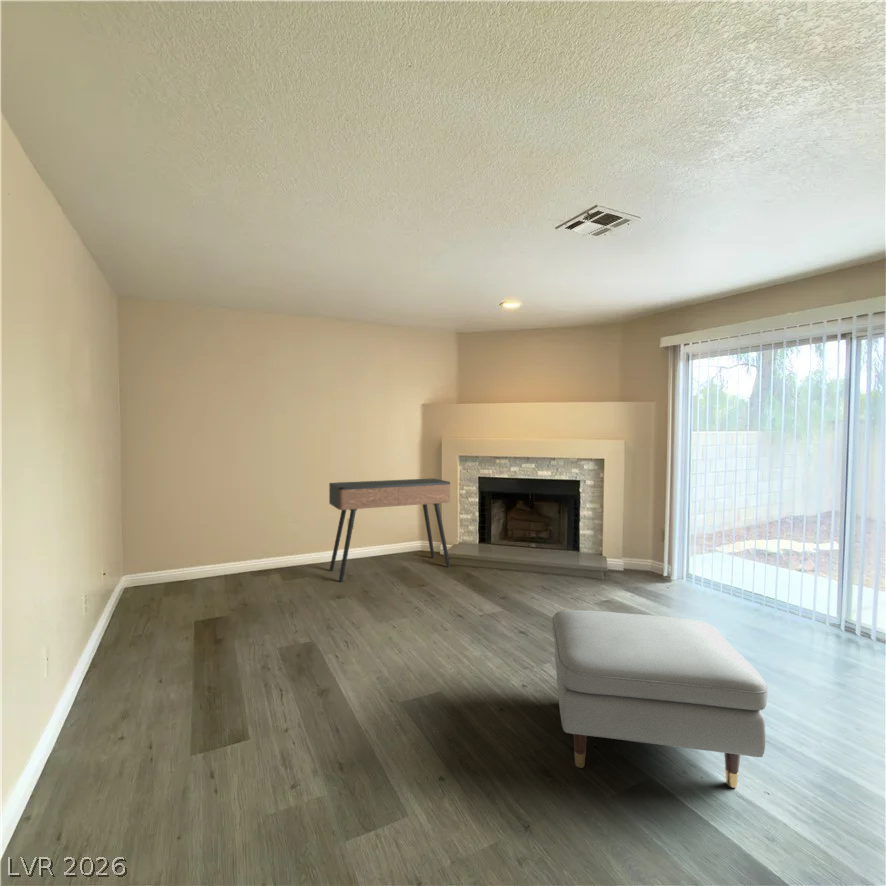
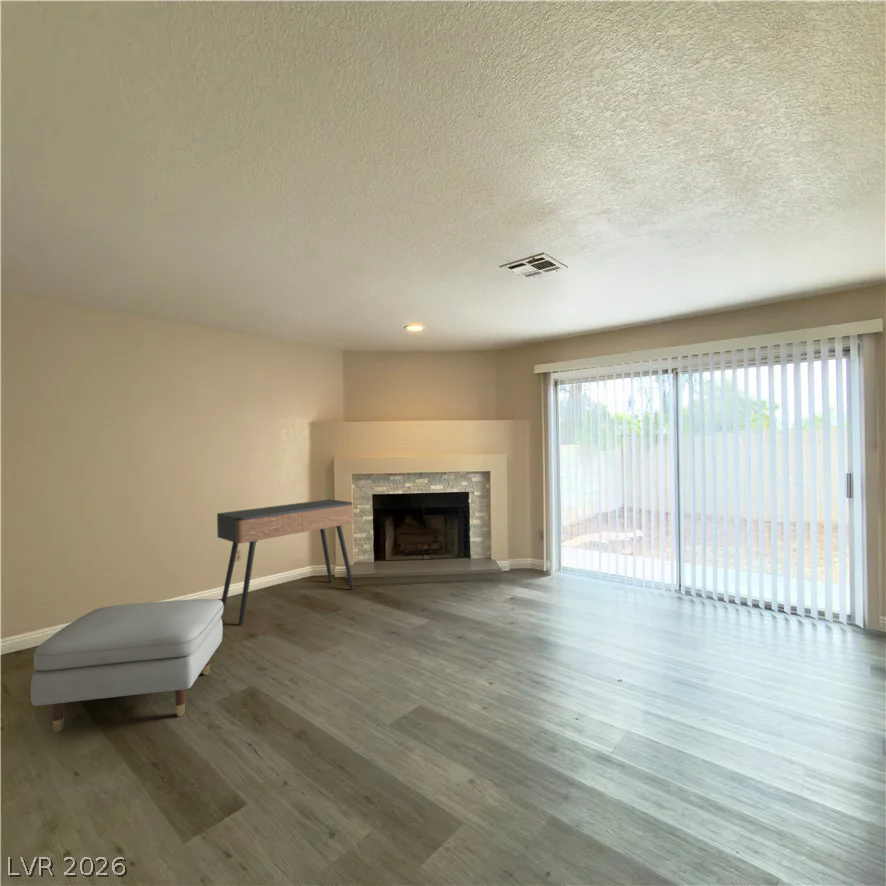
ottoman: present [552,610,768,788] -> present [30,599,224,732]

